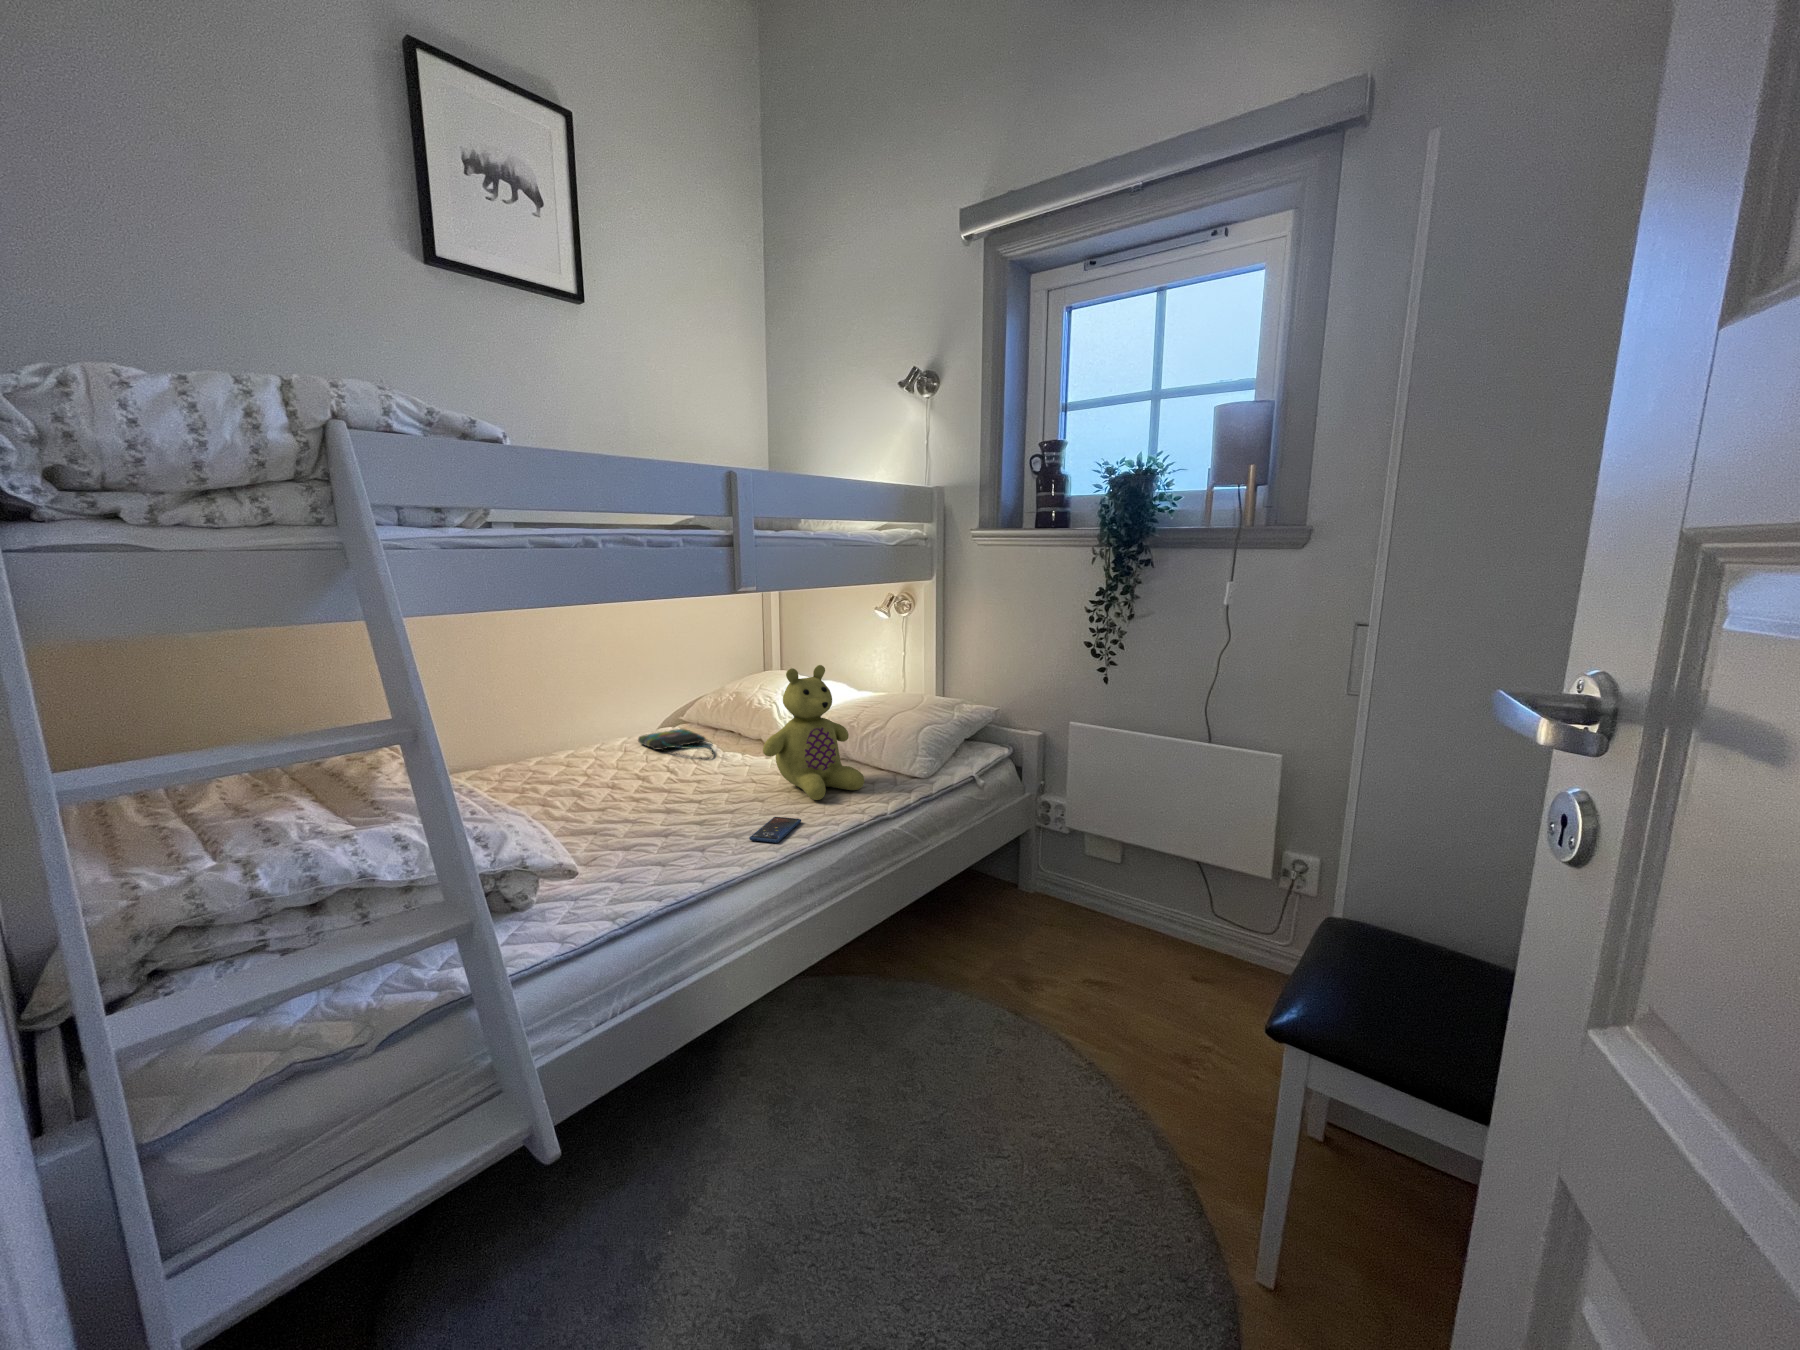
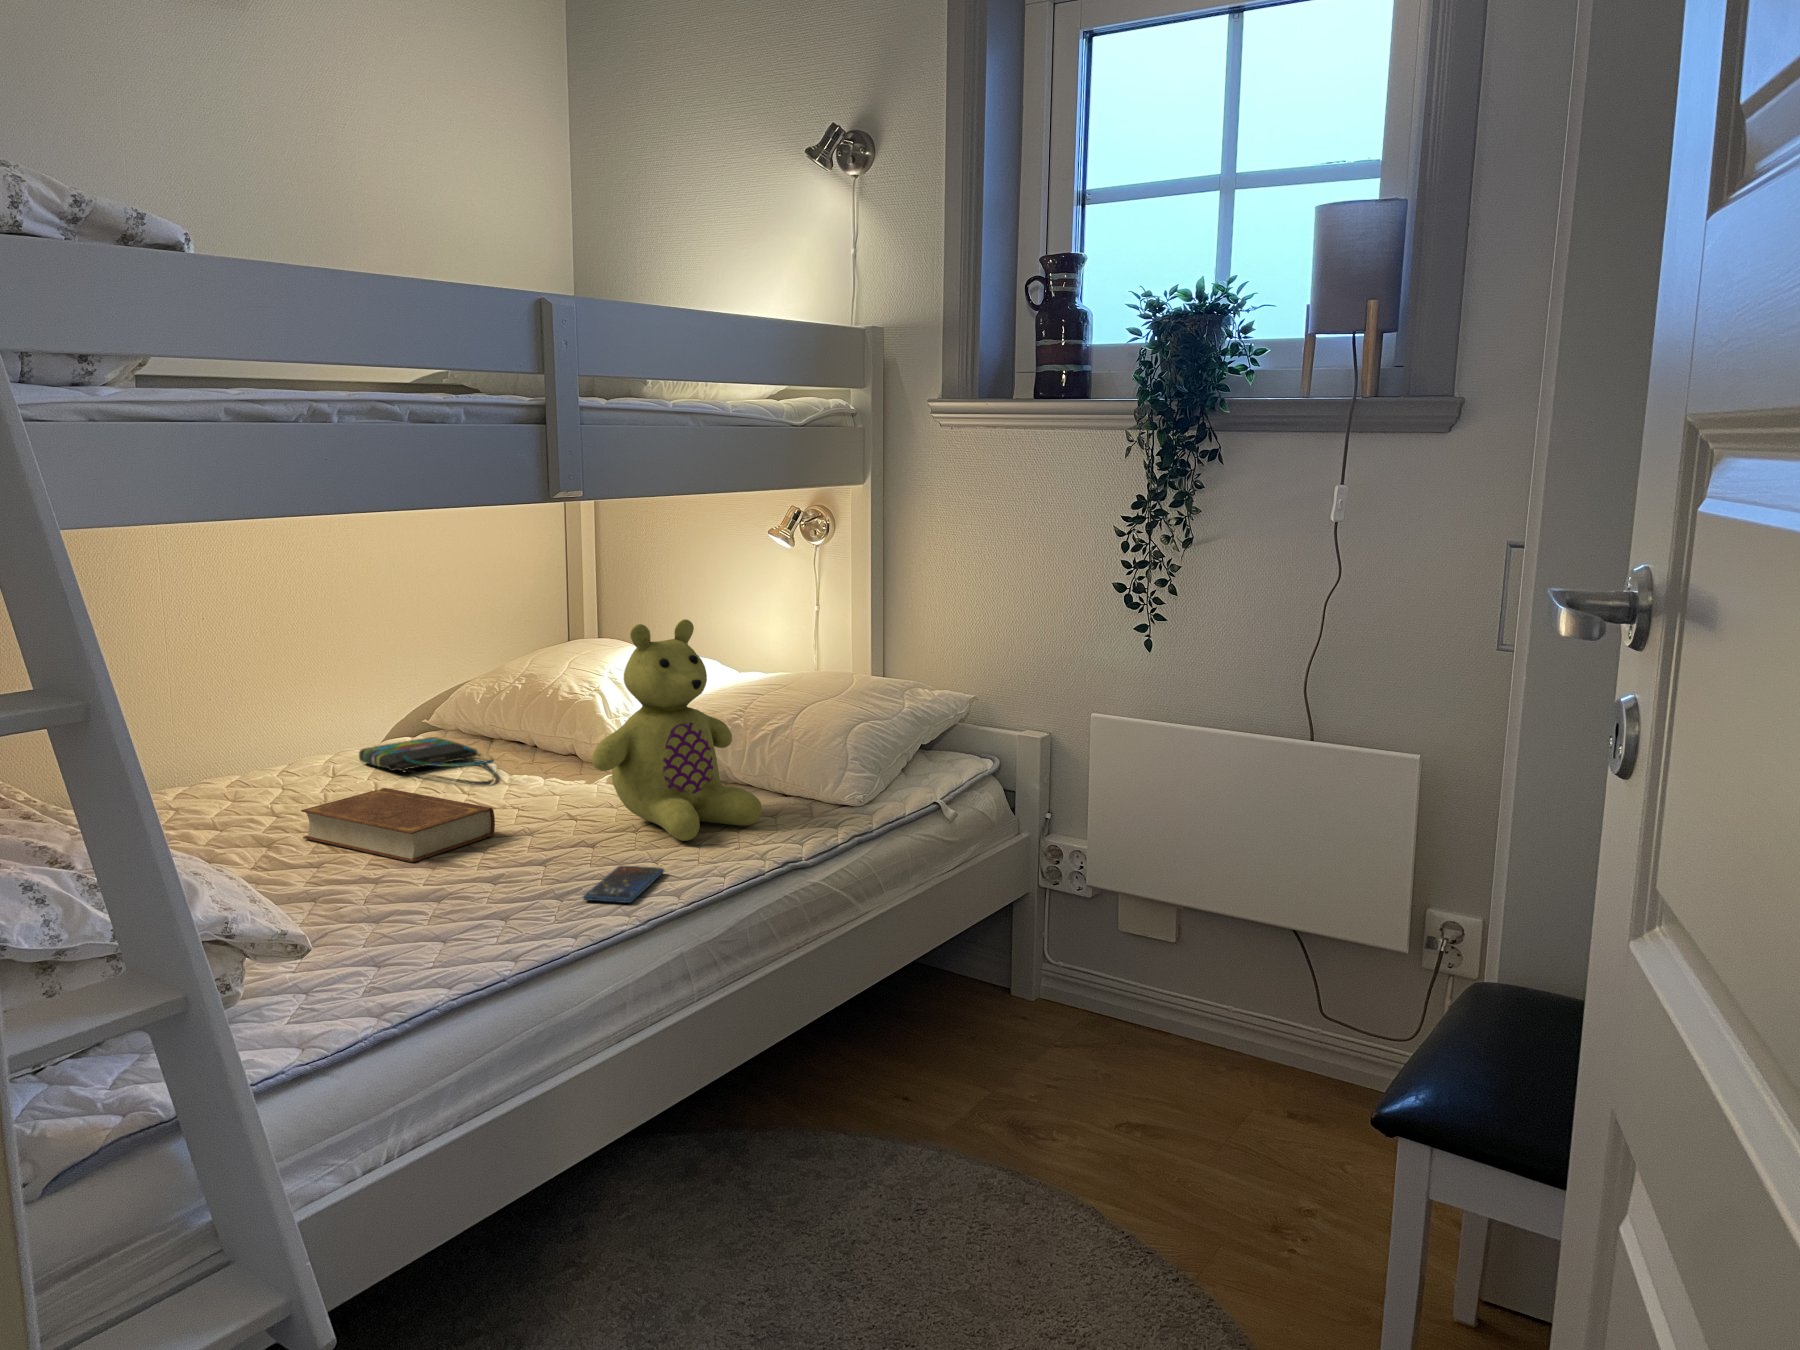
book: none [595,763,706,811] -> present [301,788,495,862]

